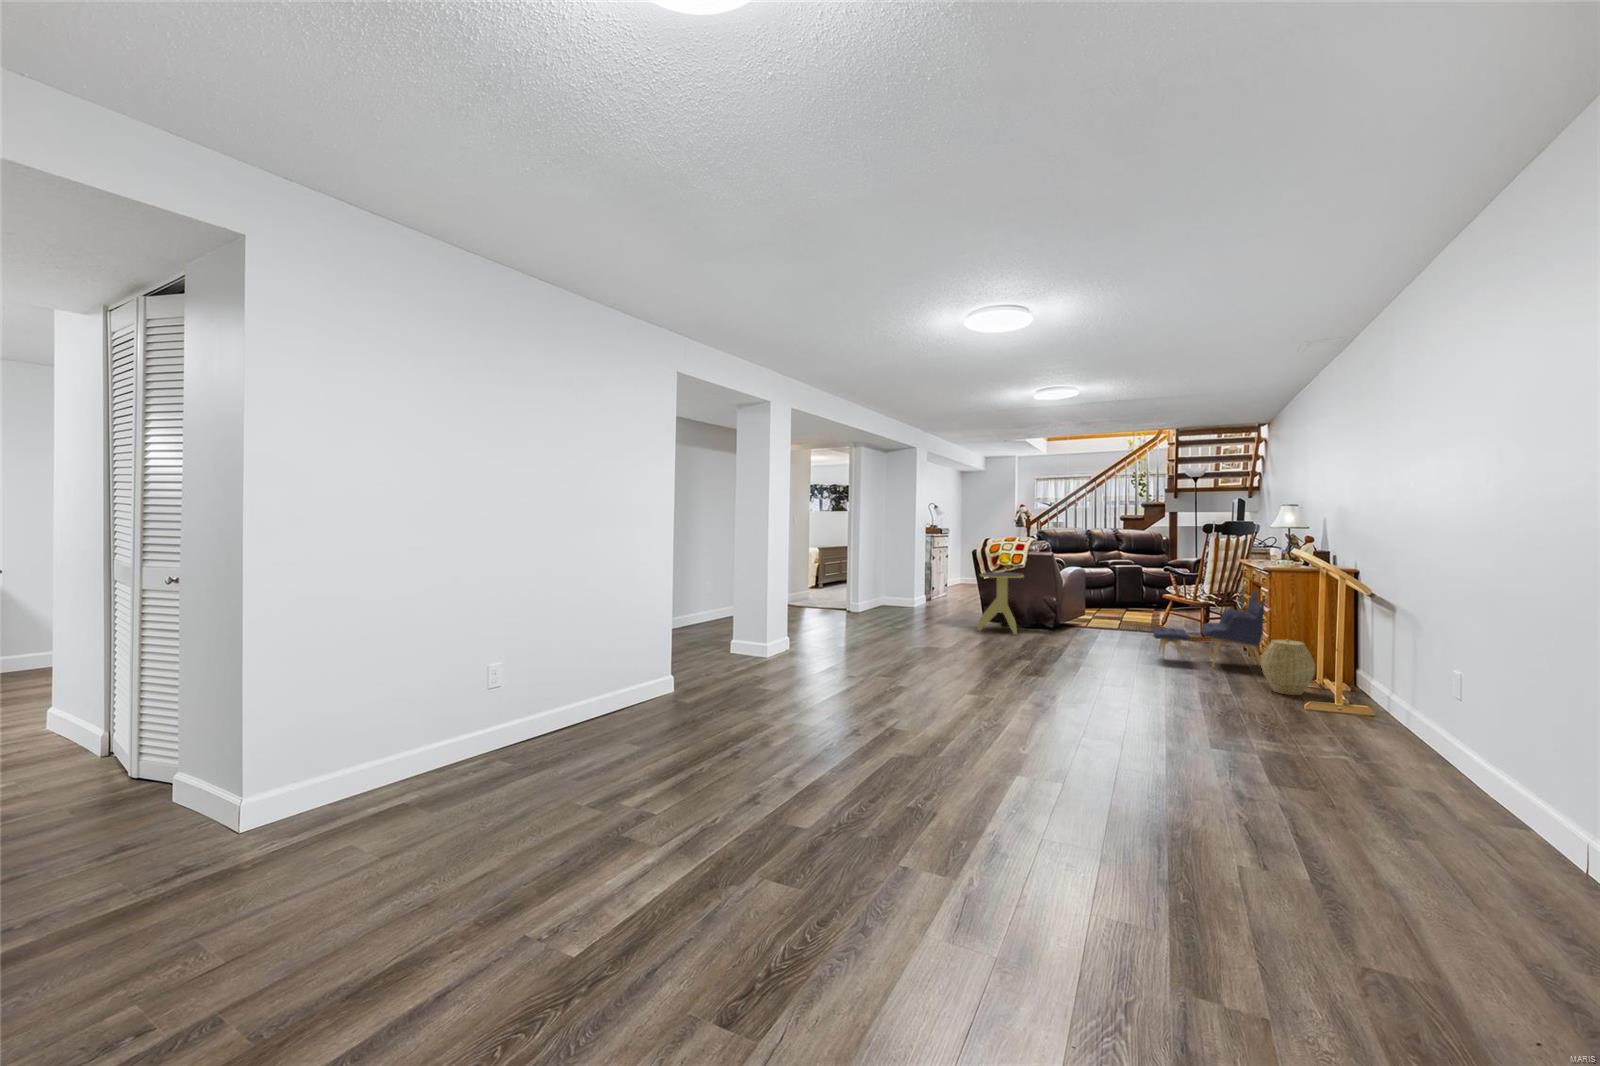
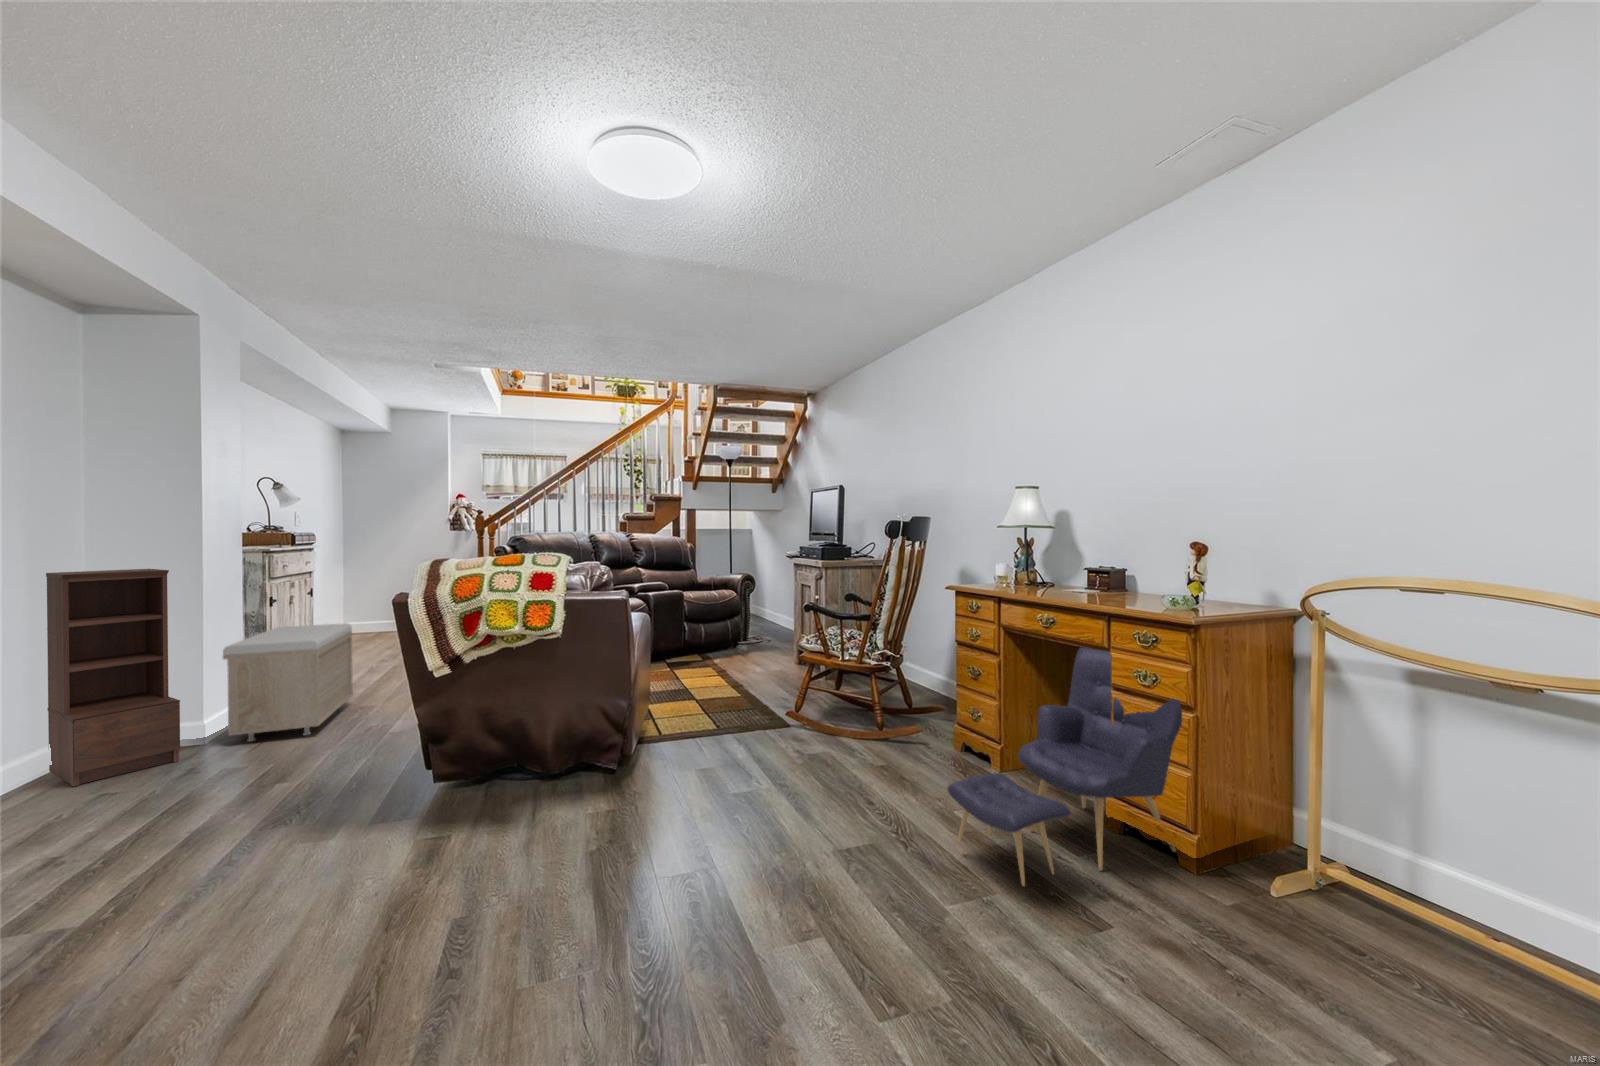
bookshelf: none [877,540,910,609] -> present [46,569,180,787]
storage bench: none [920,567,962,608] -> present [223,623,353,742]
side table: present [977,572,1024,635] -> none [429,655,570,855]
woven basket: present [1261,639,1315,695] -> none [1326,814,1480,980]

